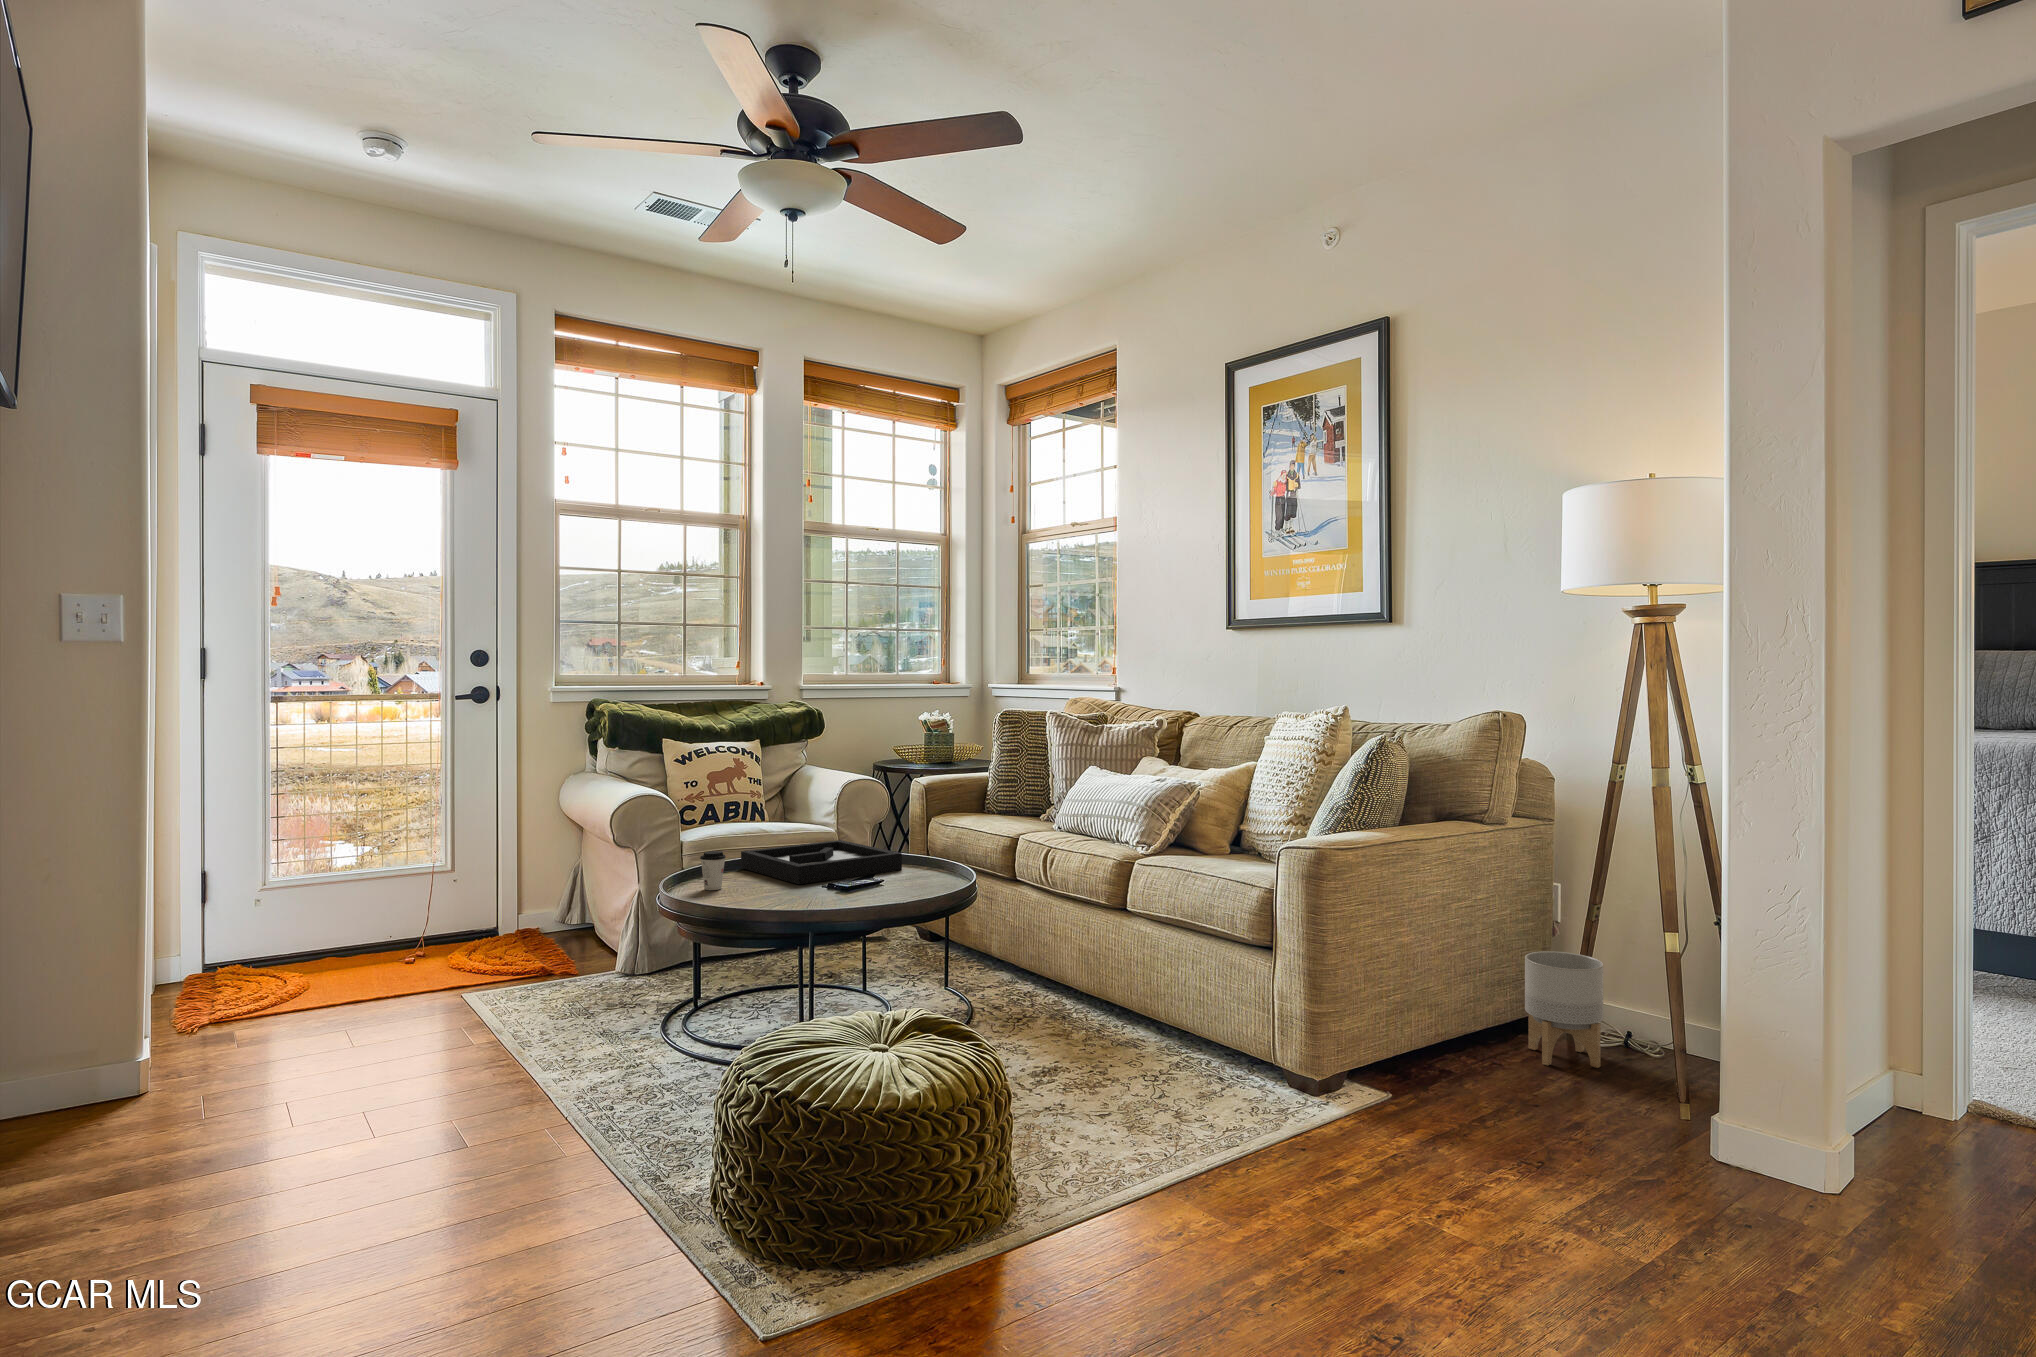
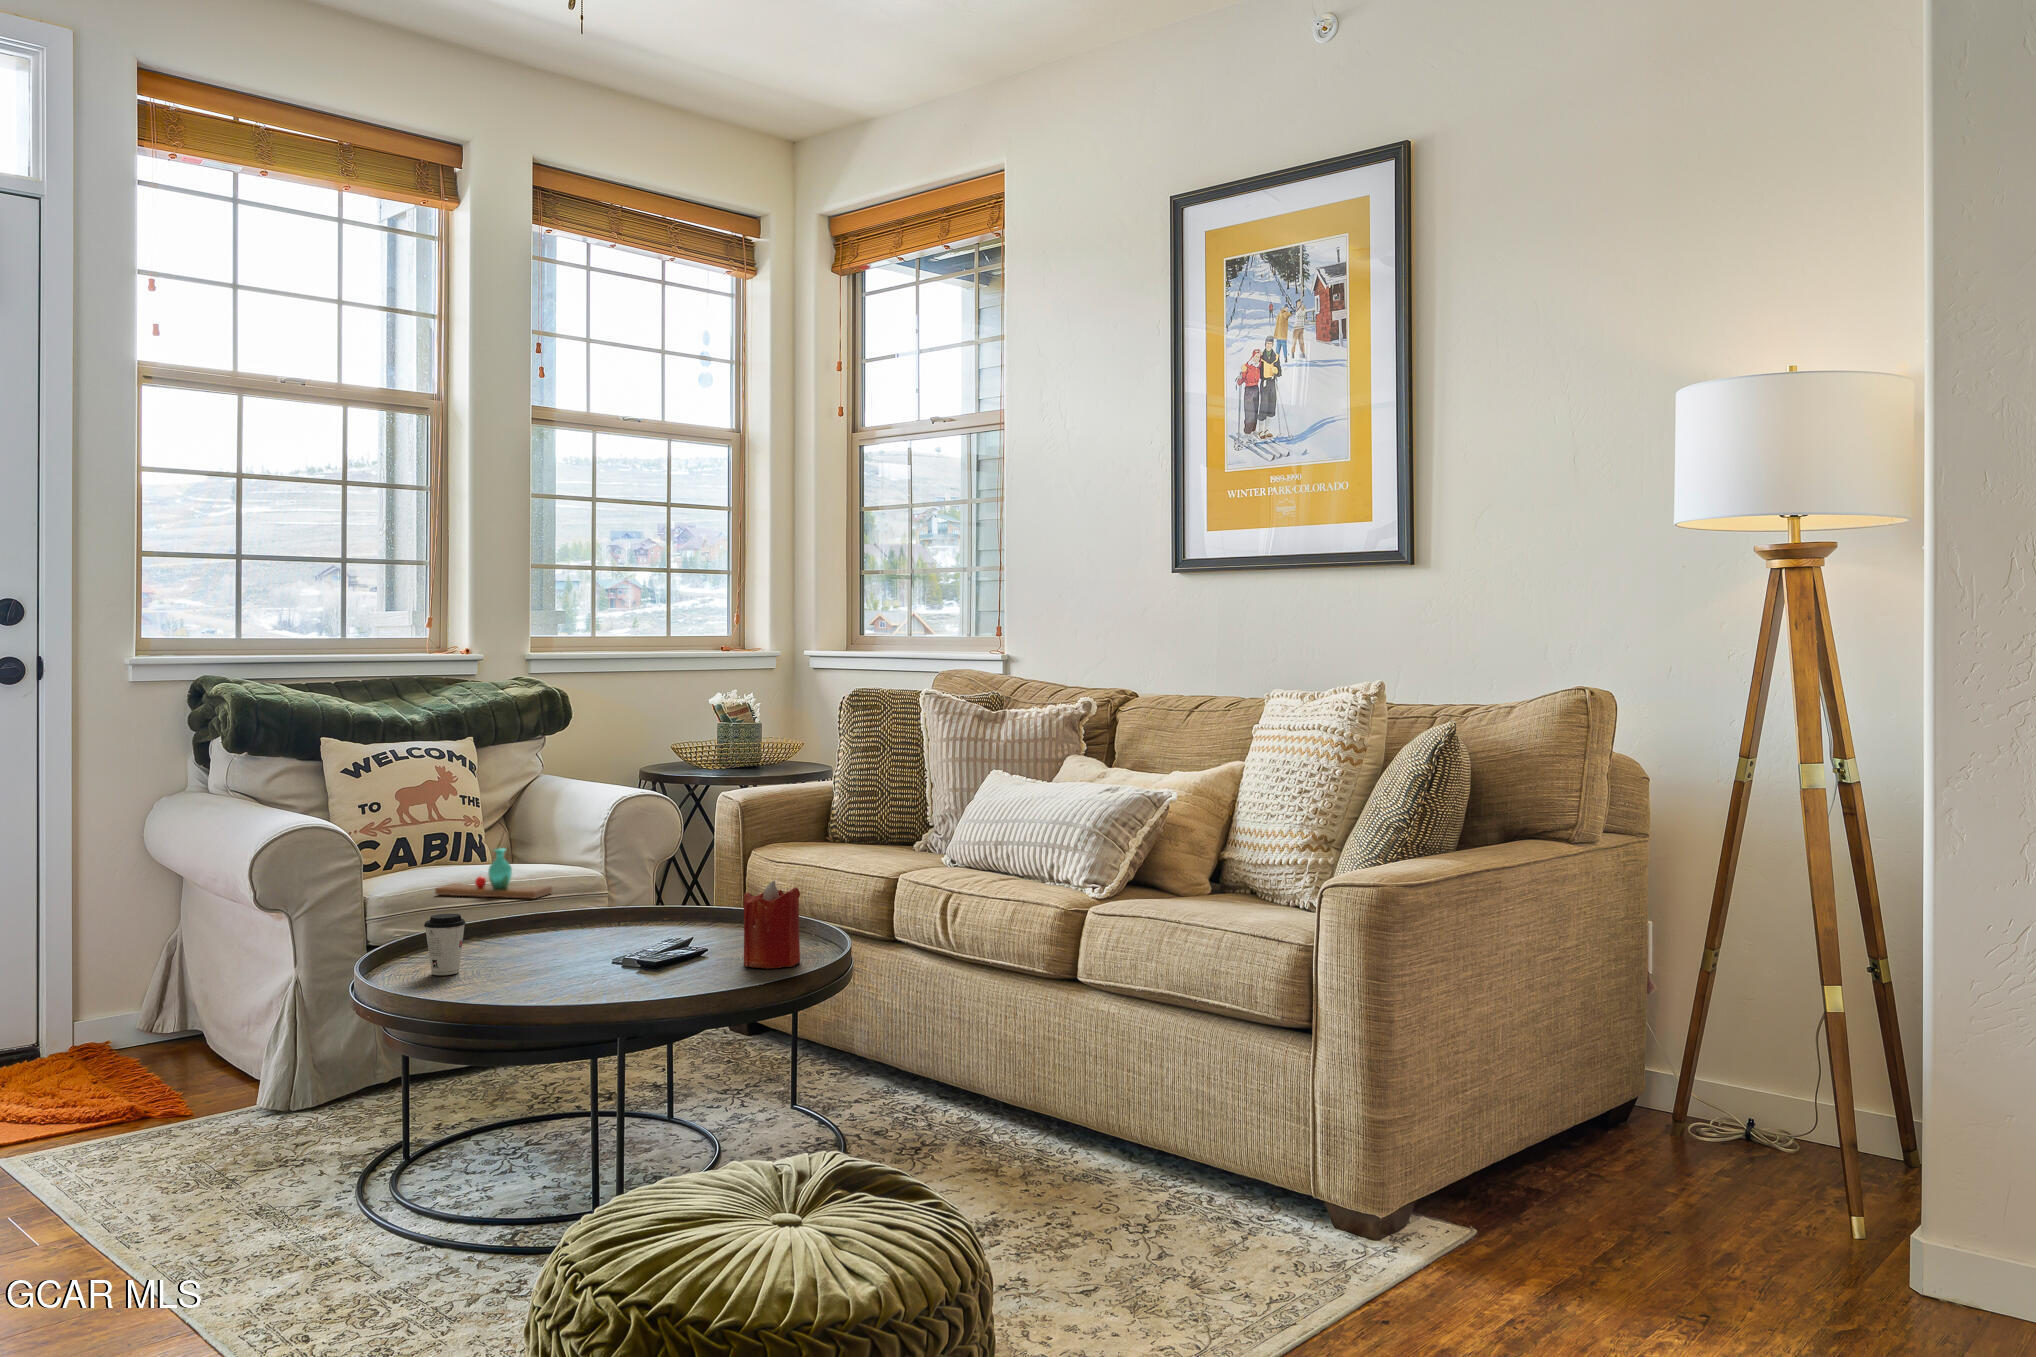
vase: none [727,811,799,844] -> present [435,848,552,898]
candle: none [898,835,936,893] -> present [744,881,800,968]
decorative tray: present [741,840,902,884] -> none [477,890,733,961]
planter: present [1525,951,1603,1068] -> none [1629,1018,1736,1177]

